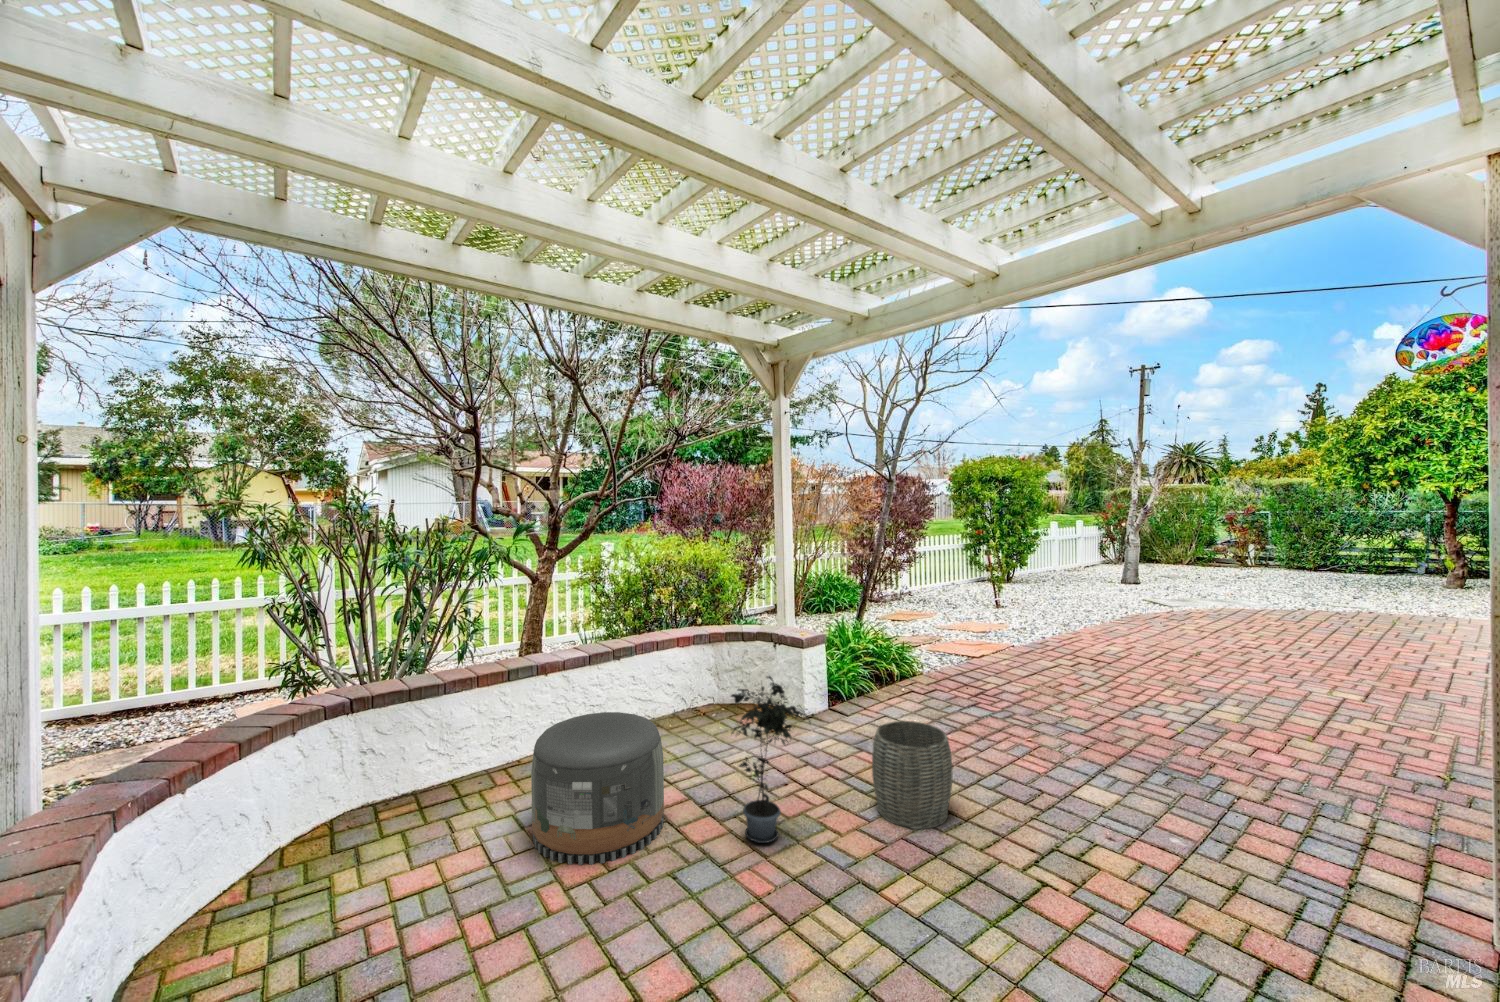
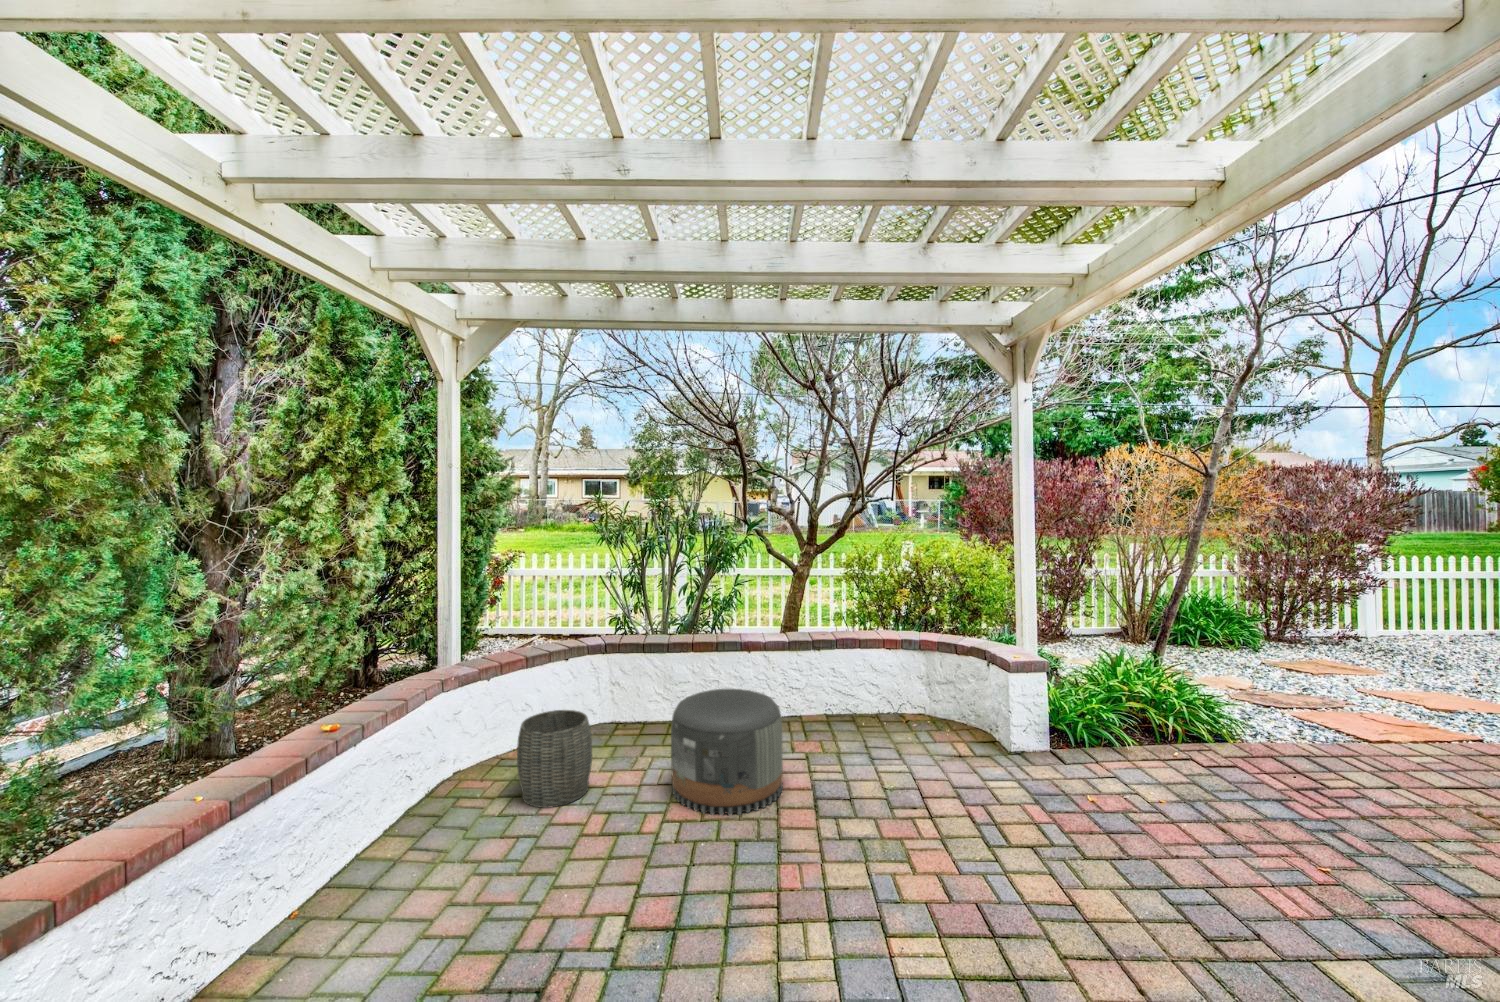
potted plant: present [731,676,810,843] -> none [808,685,880,852]
woven basket: present [872,721,952,829] -> present [517,710,592,808]

